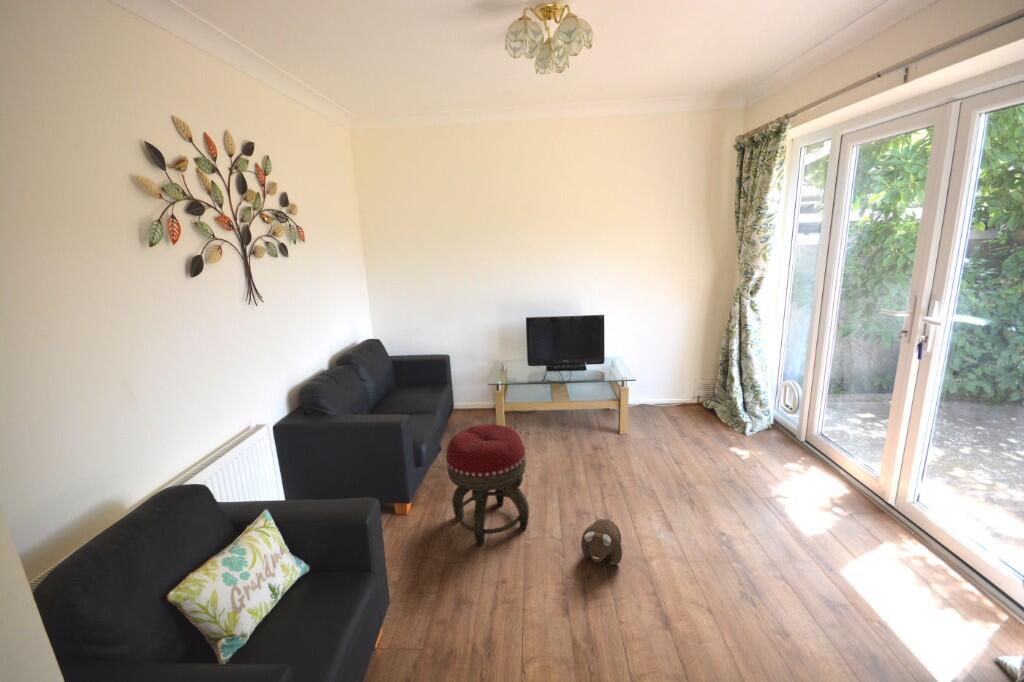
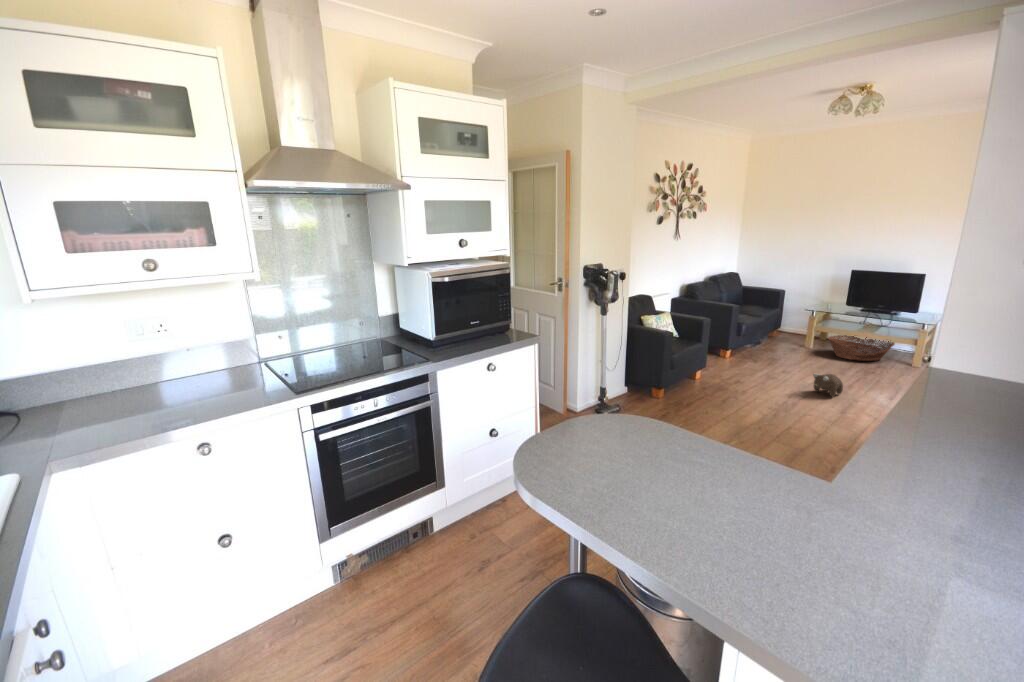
basket: none [525,399,594,442] -> present [828,335,895,361]
footstool: present [446,424,529,547] -> none [750,317,799,376]

